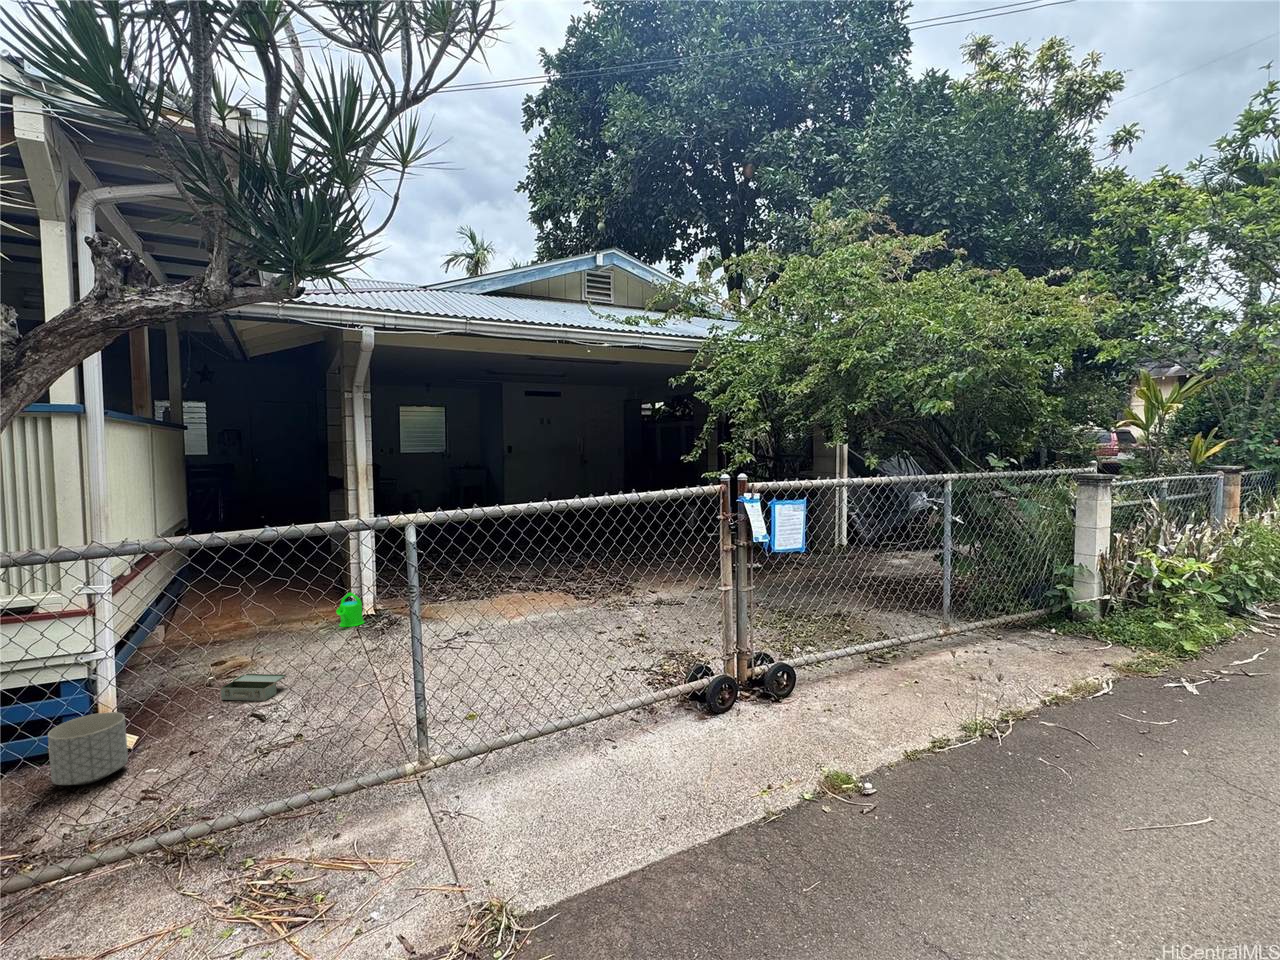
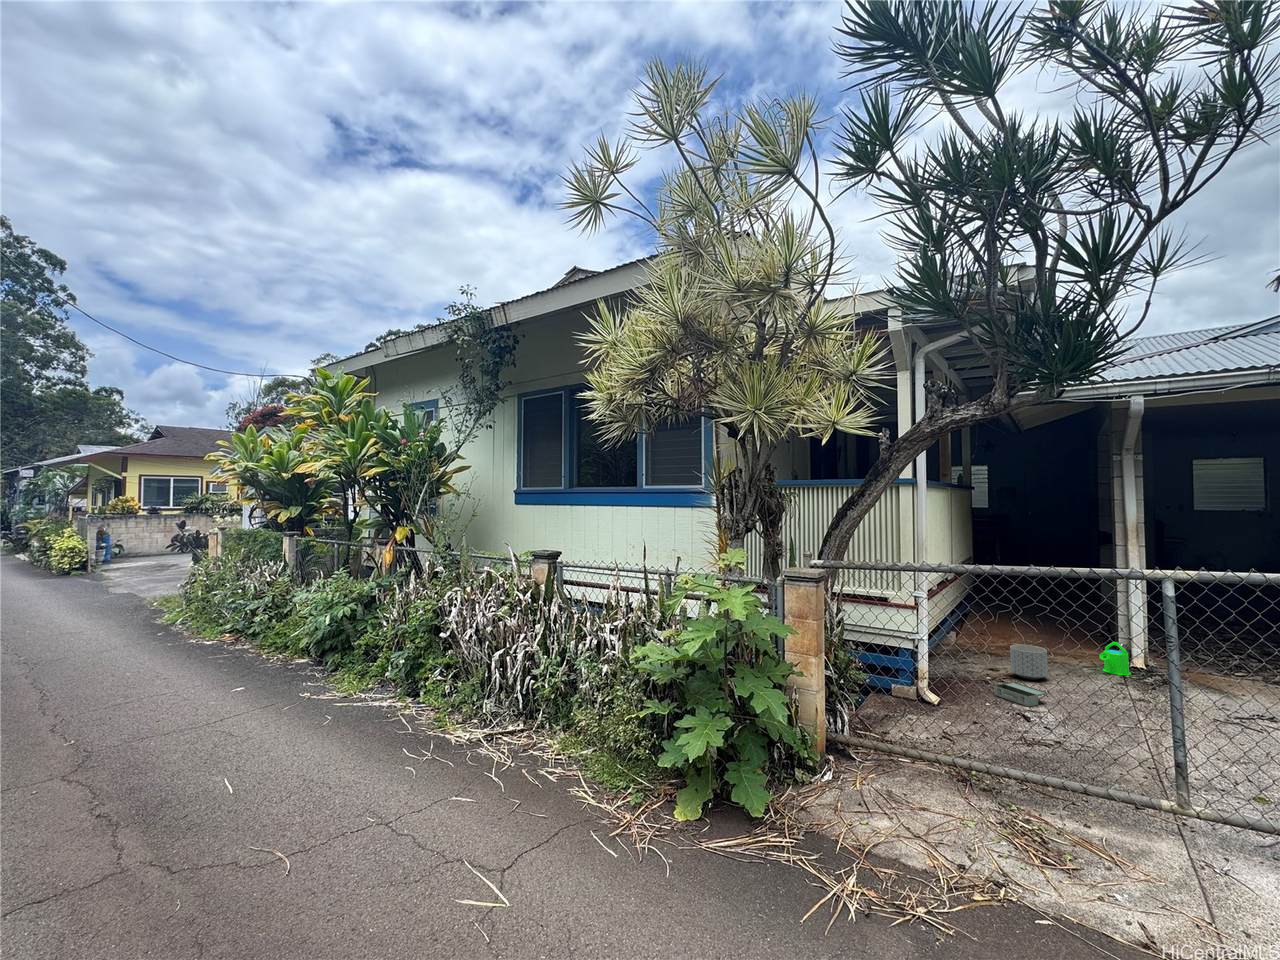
planter: present [48,712,128,785] -> present [1010,645,1048,680]

